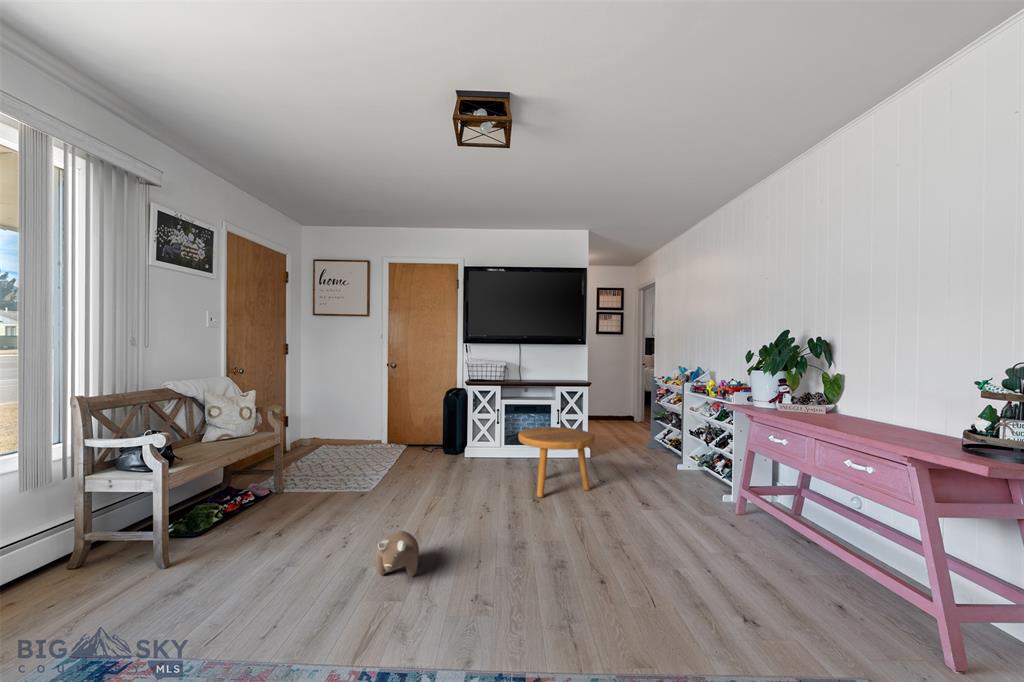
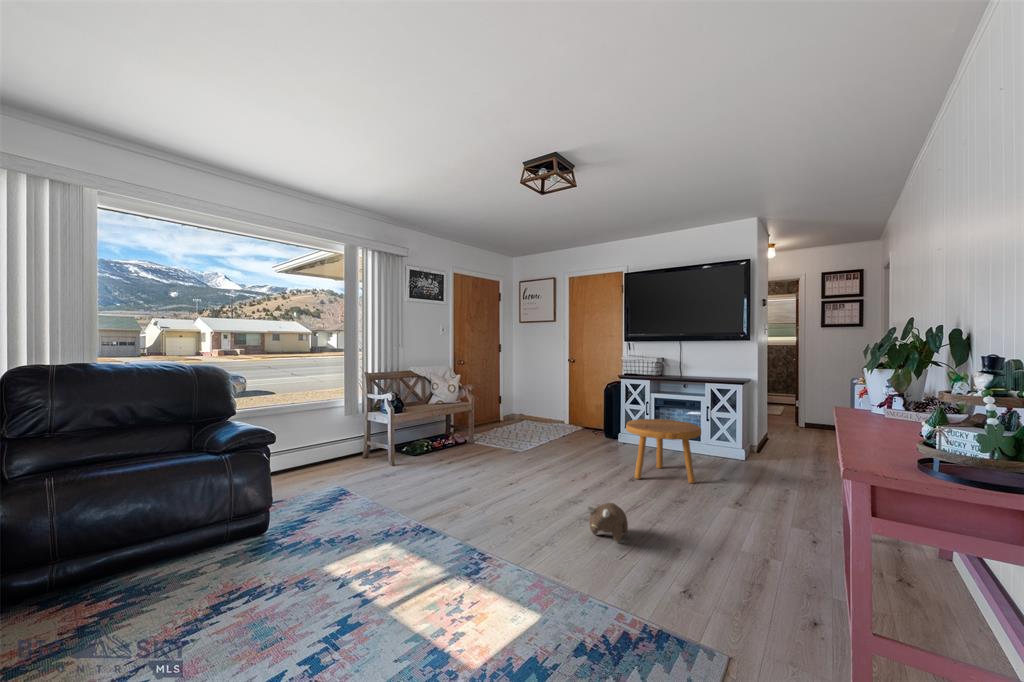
plush toy: present [376,531,419,577] -> present [588,503,628,543]

